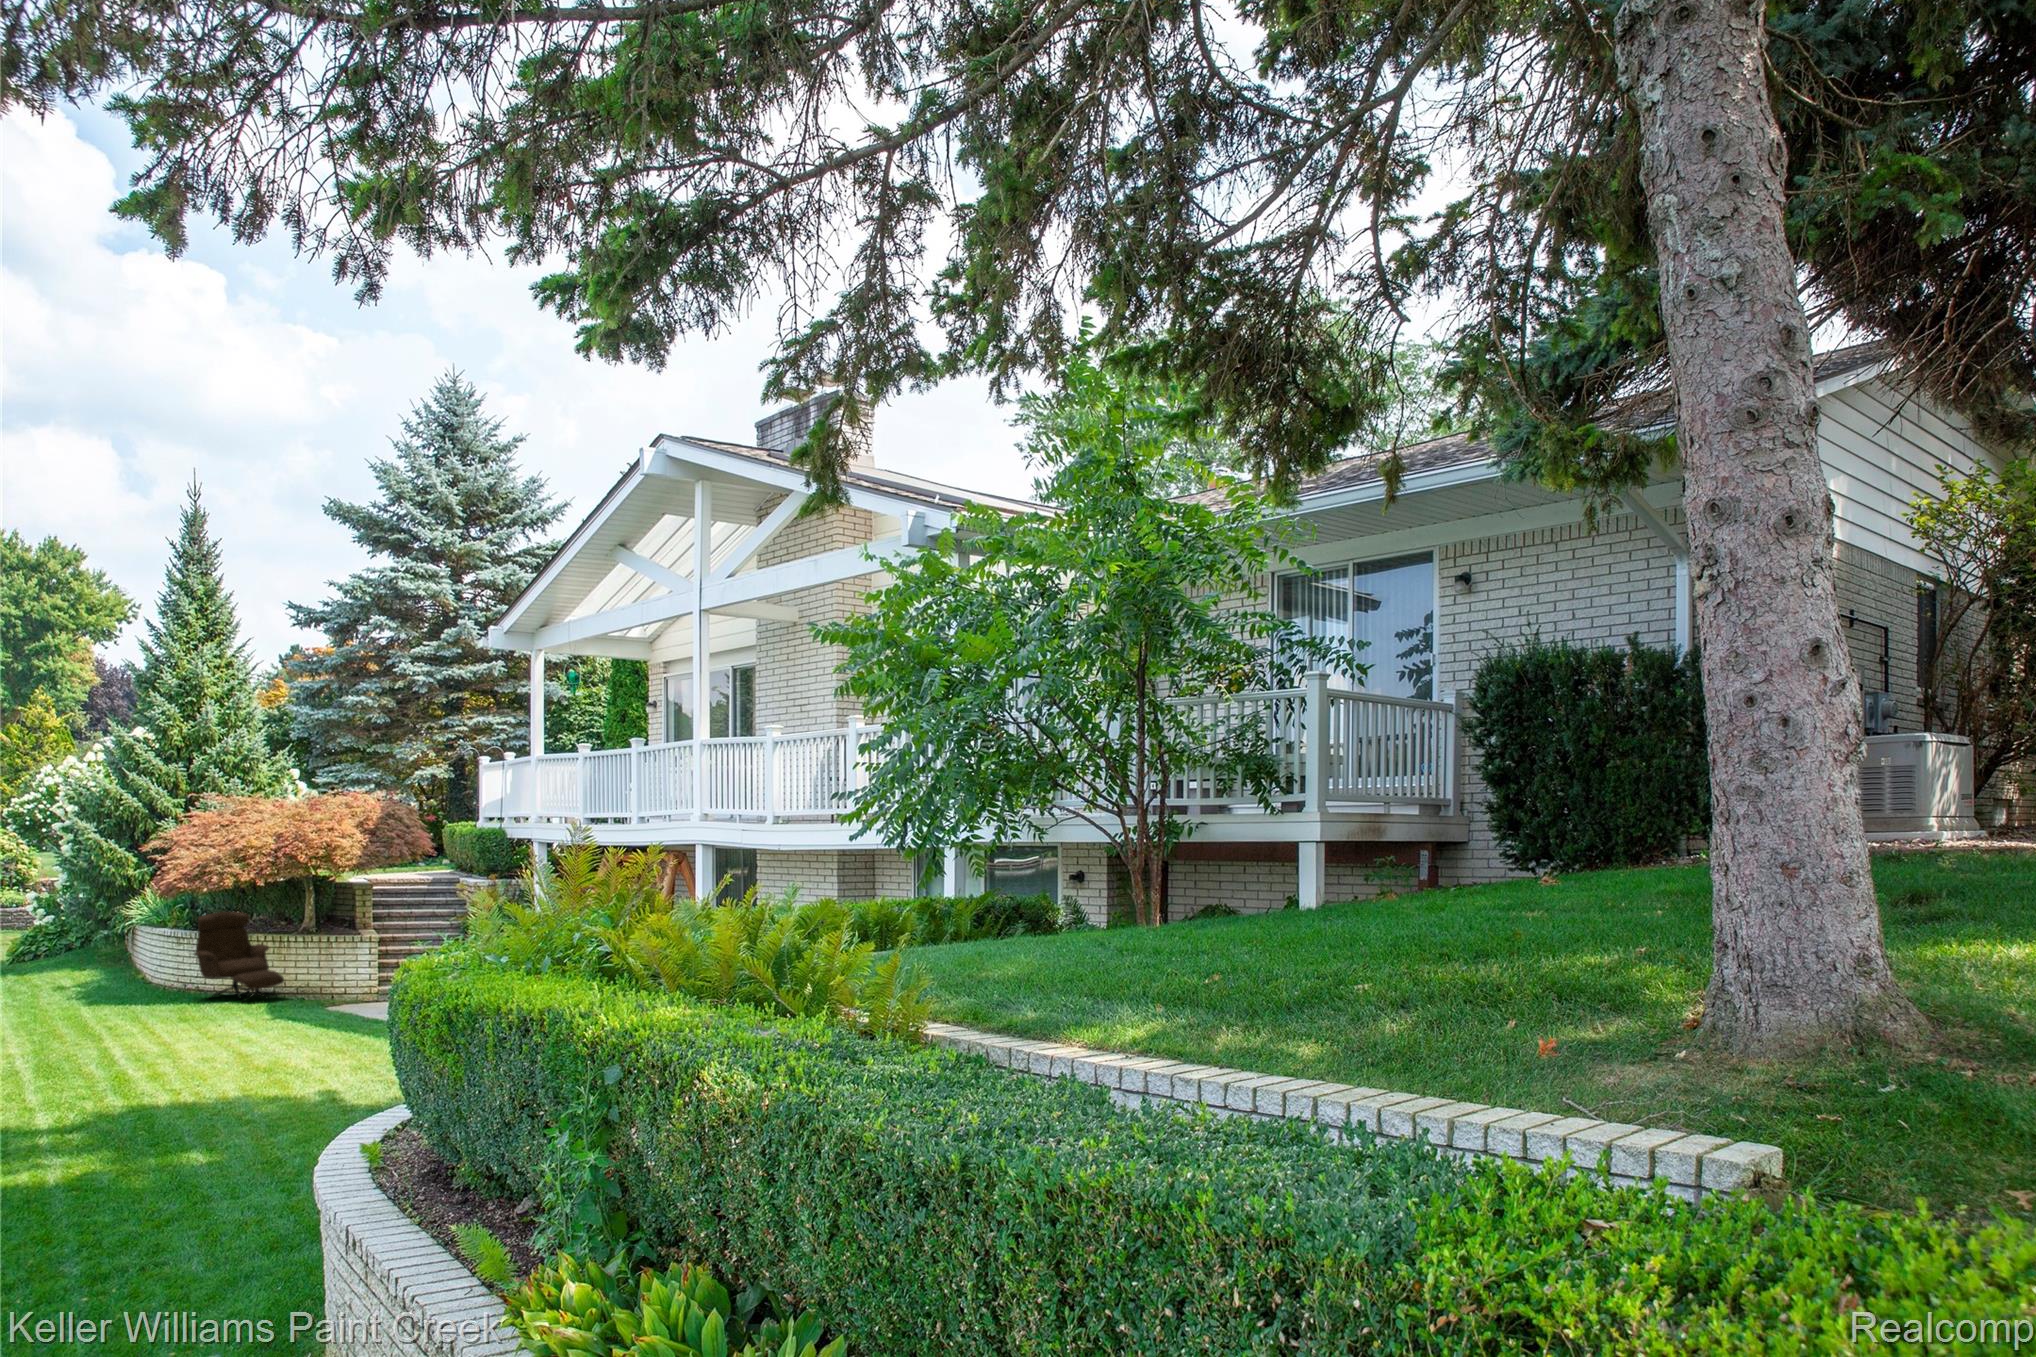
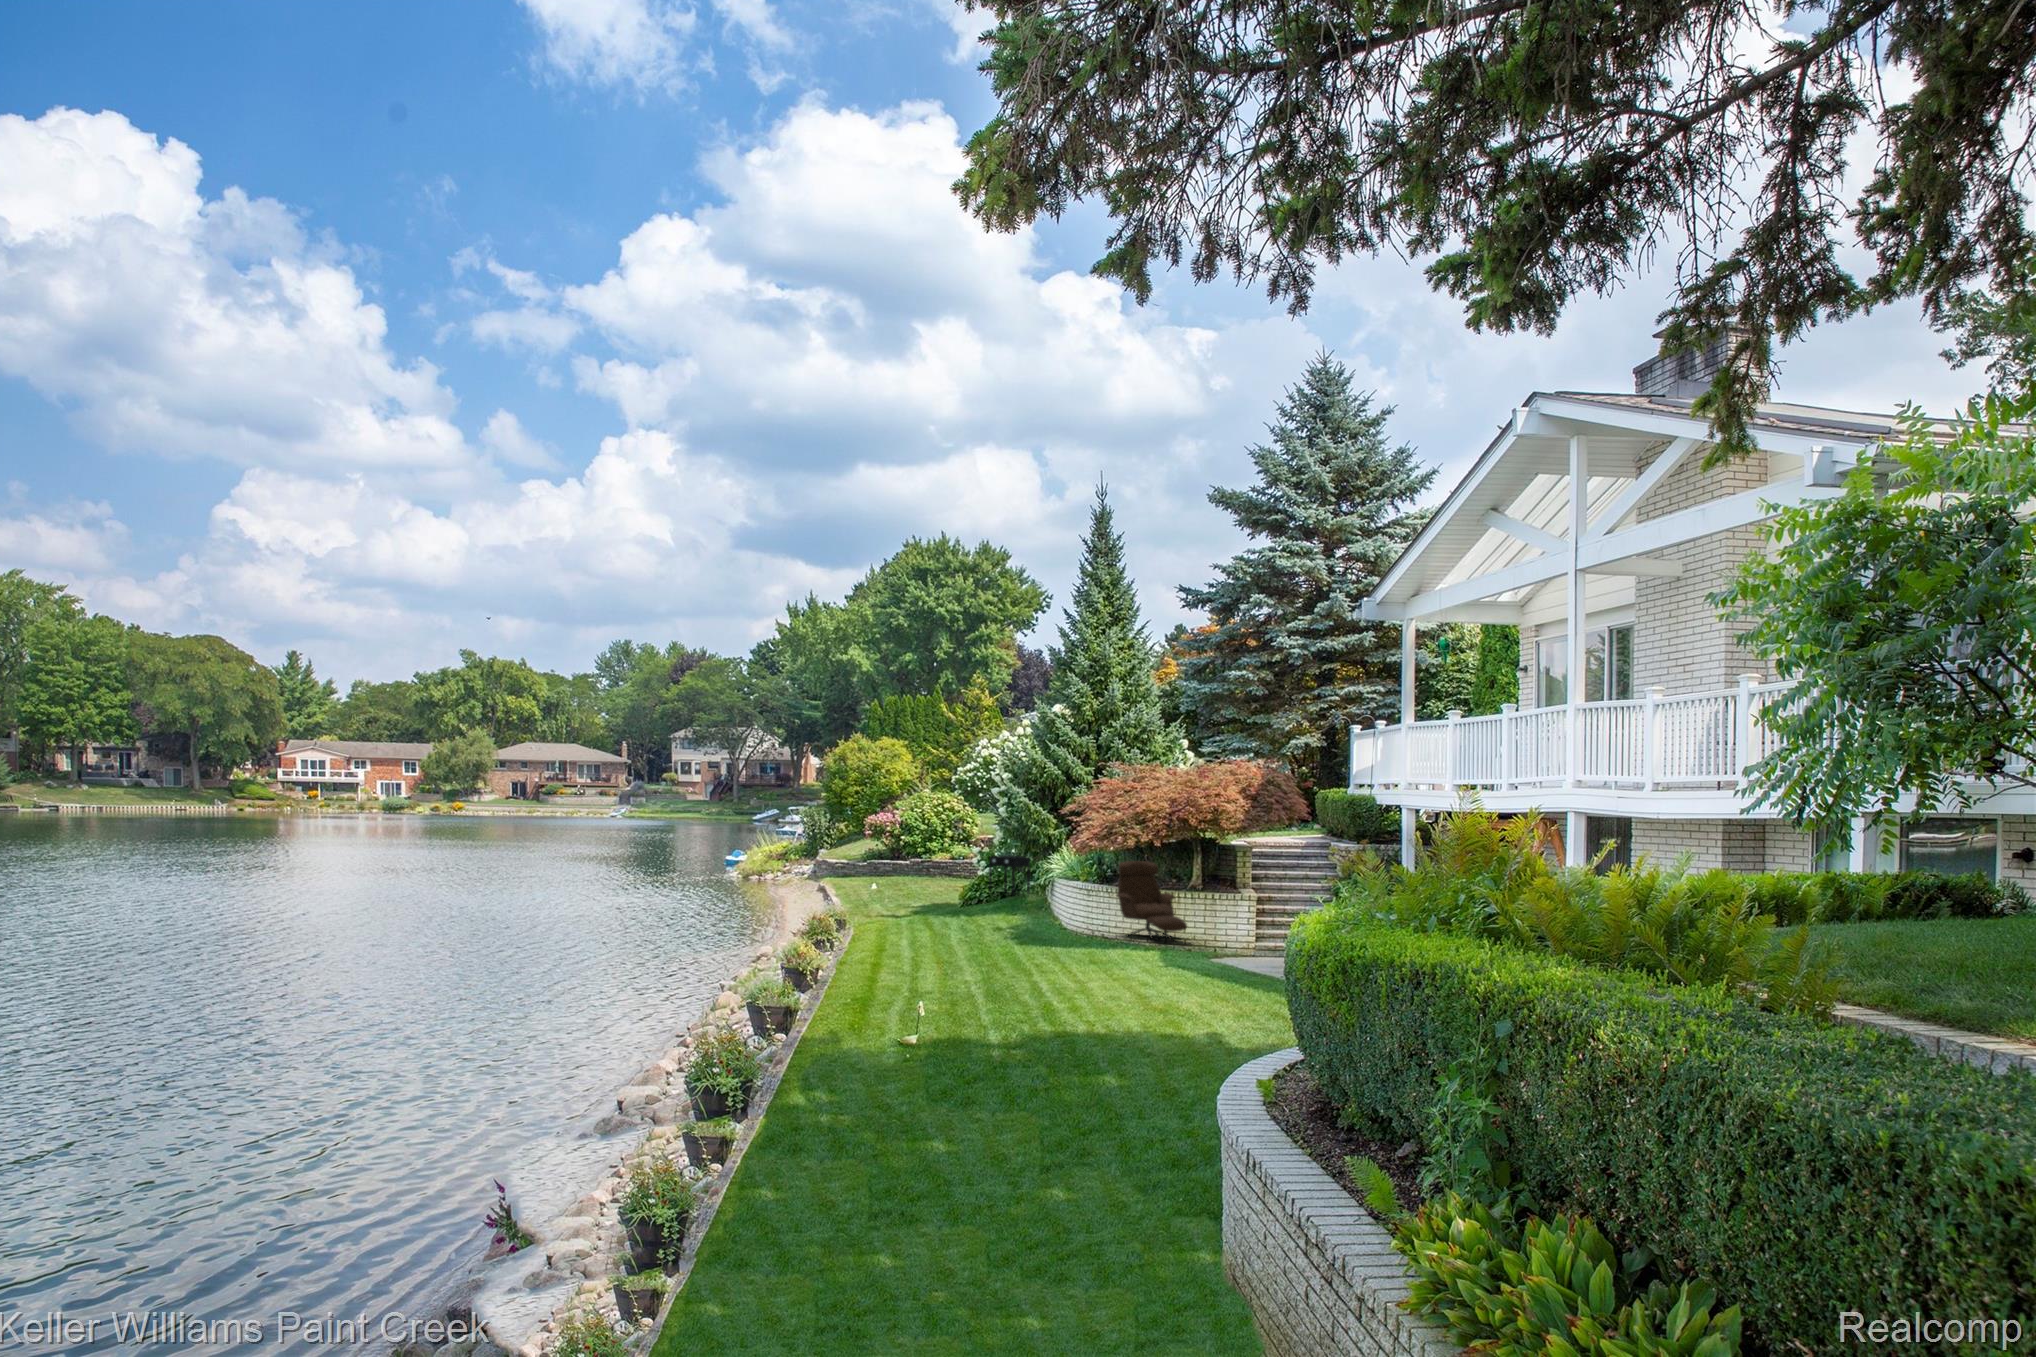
side table: none [25,914,87,963] -> present [989,855,1030,895]

